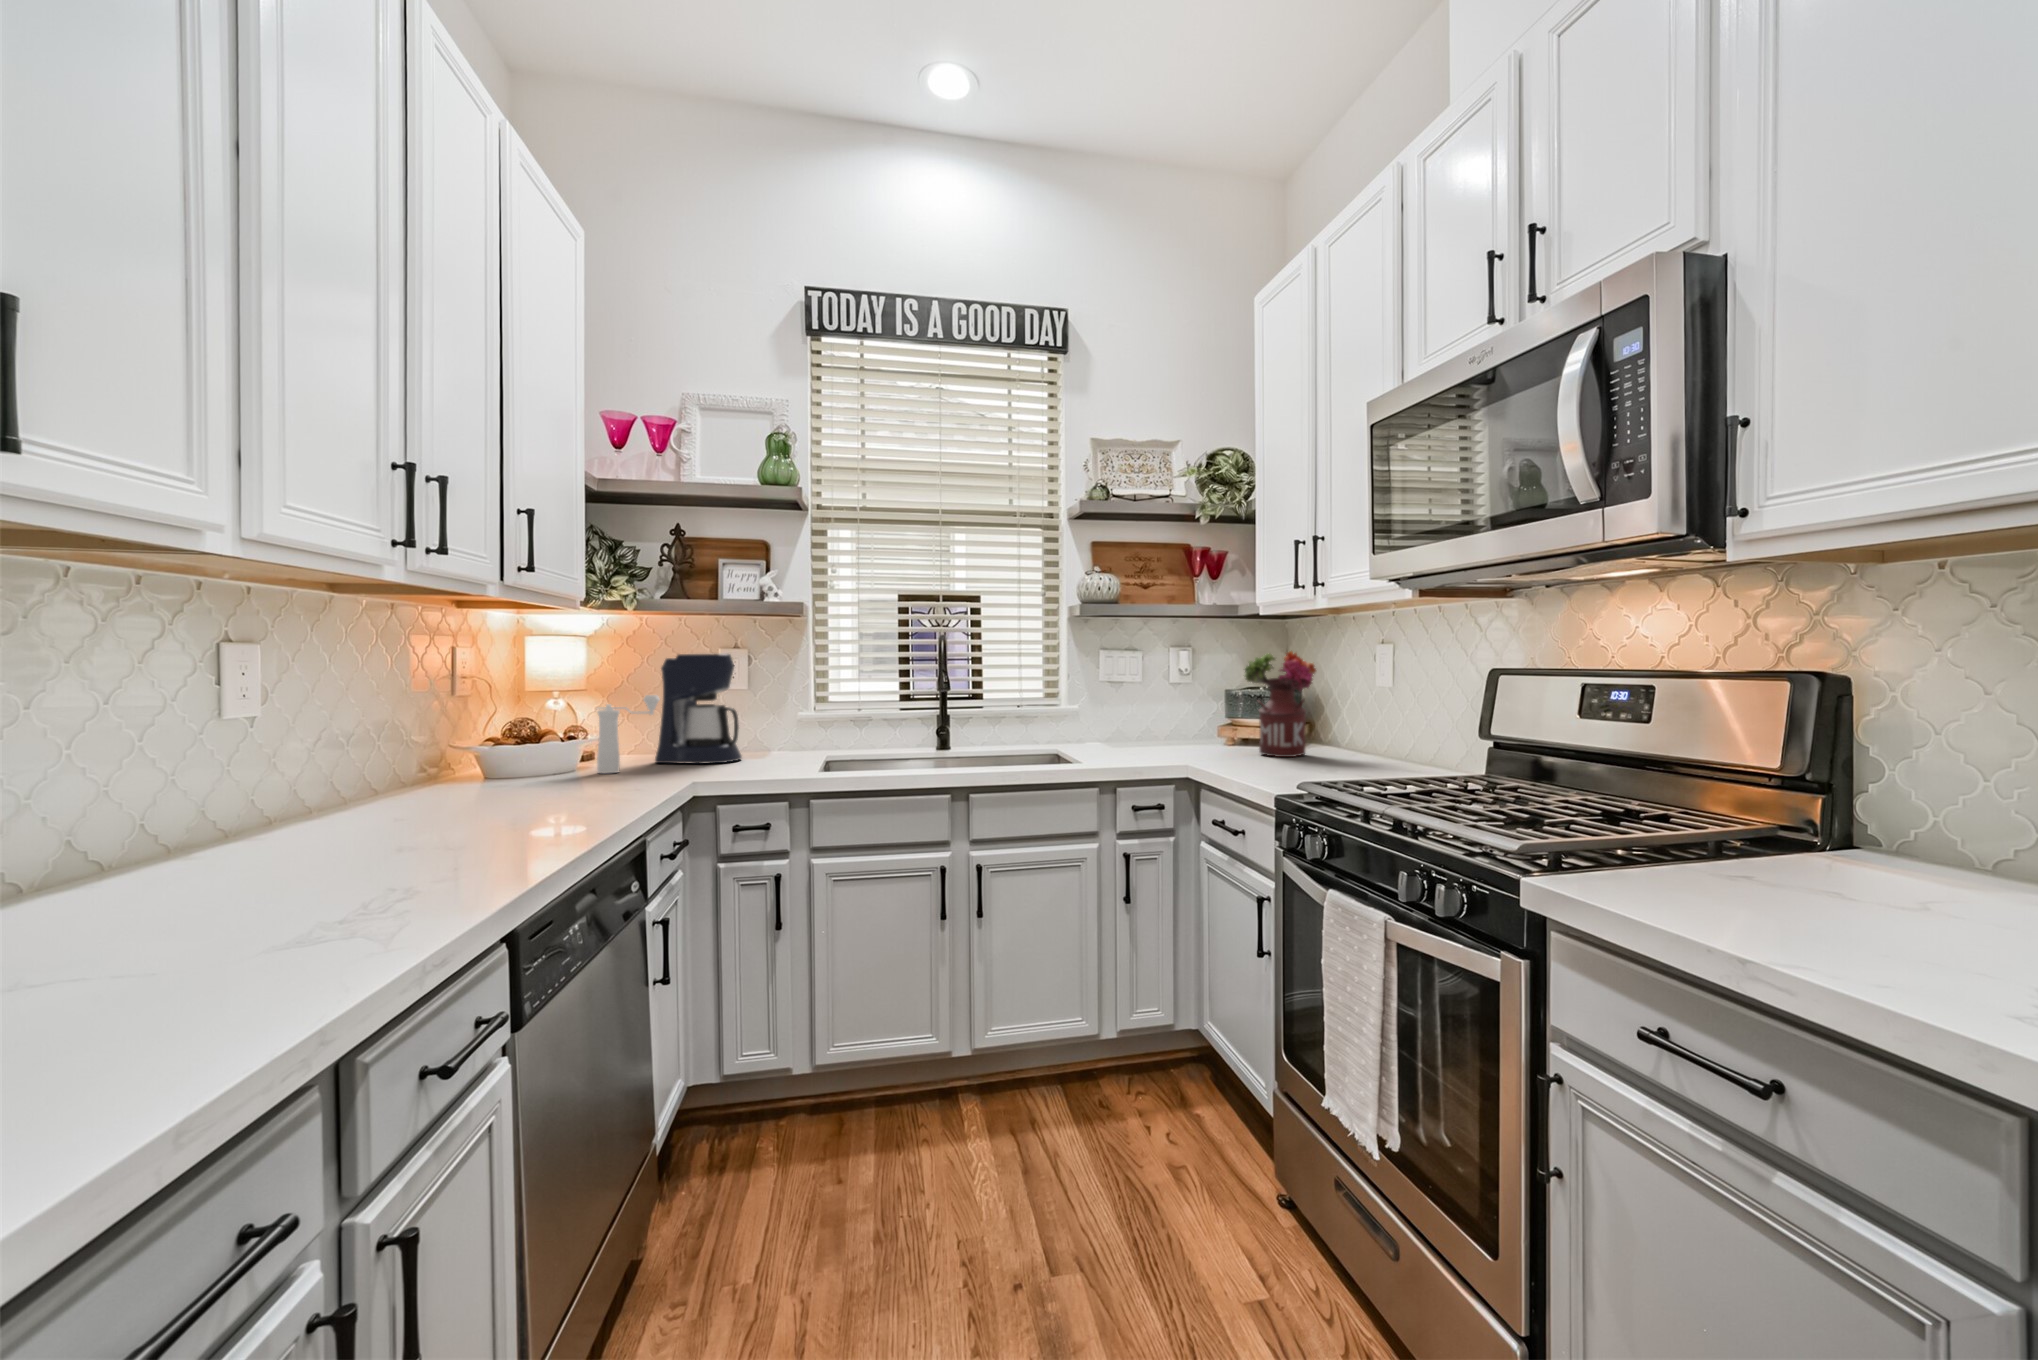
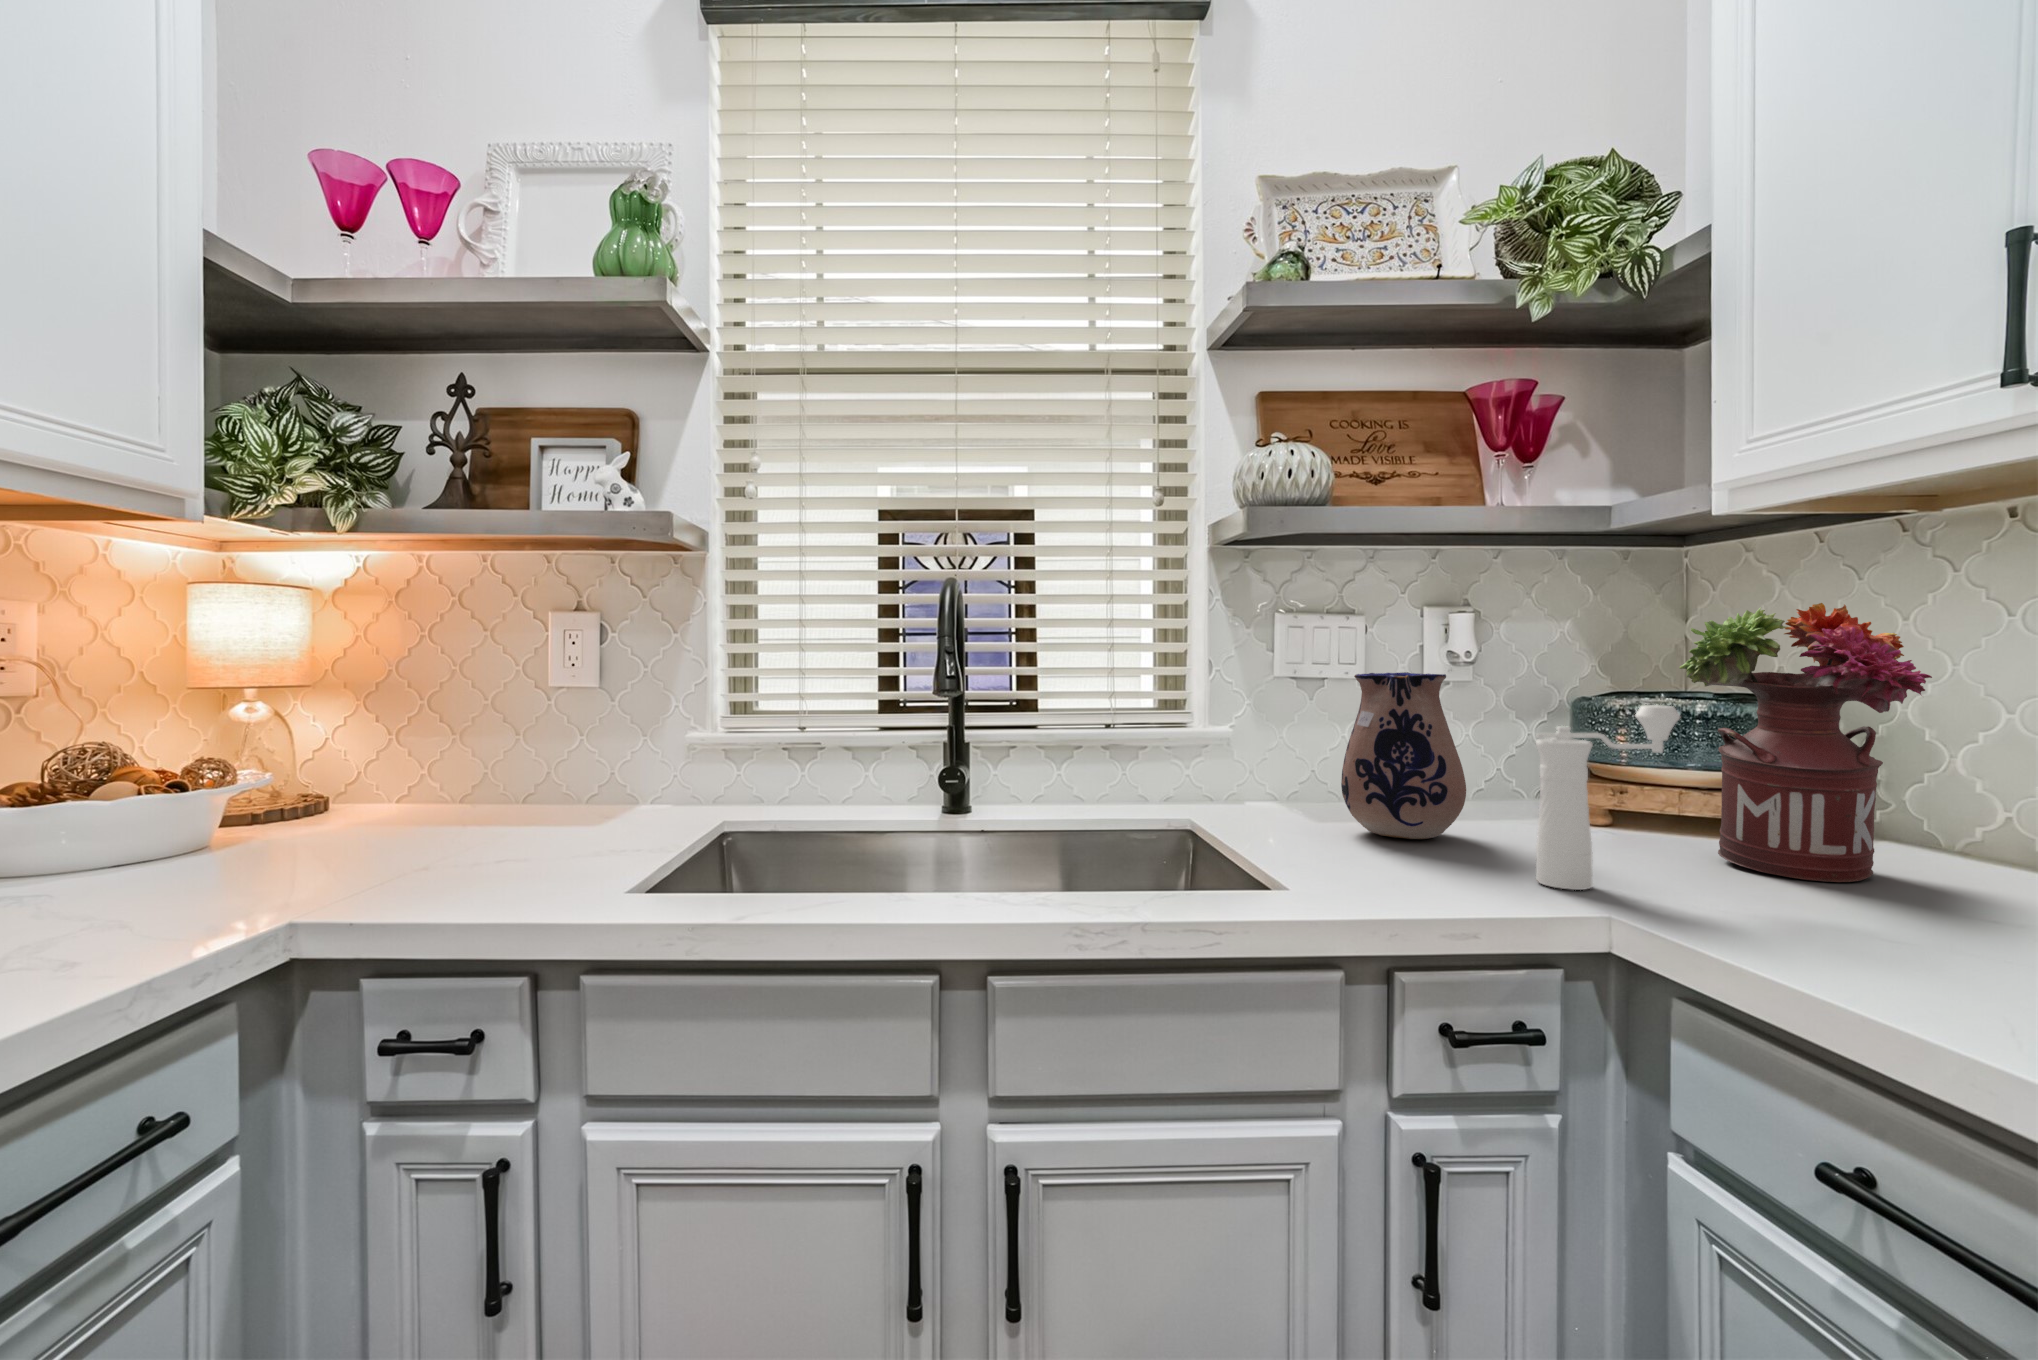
coffee maker: present [655,654,742,764] -> none [351,618,542,851]
ceramic pitcher: none [1121,679,1171,752] -> present [1341,672,1466,839]
pepper mill: present [597,695,660,773] -> present [1536,705,1680,890]

